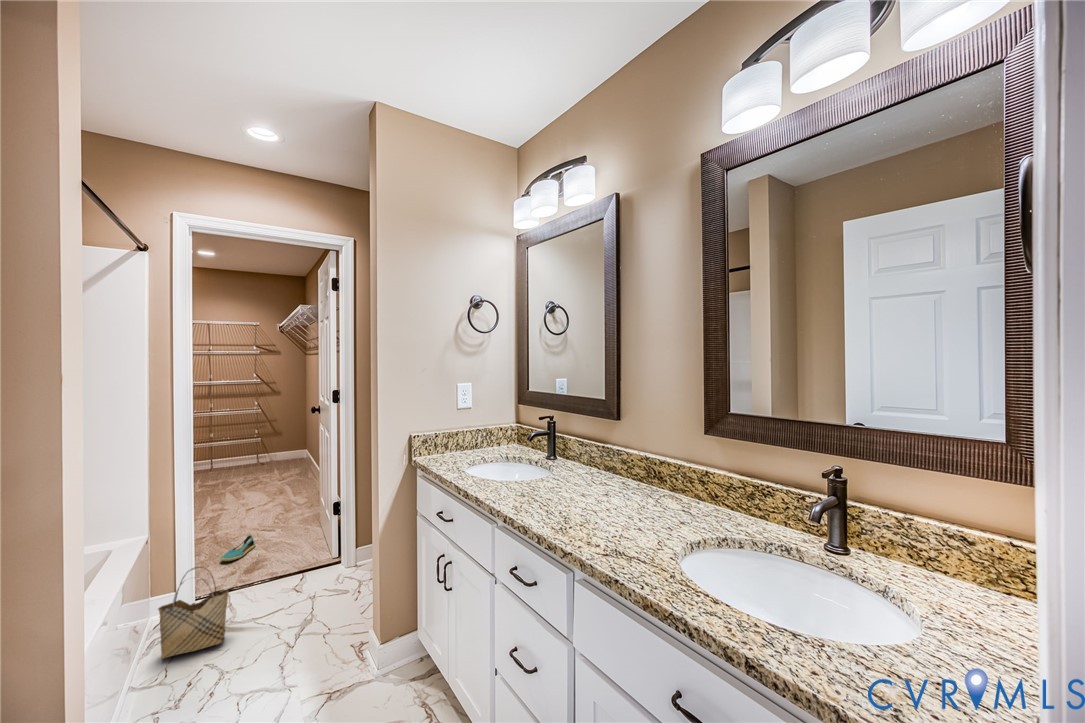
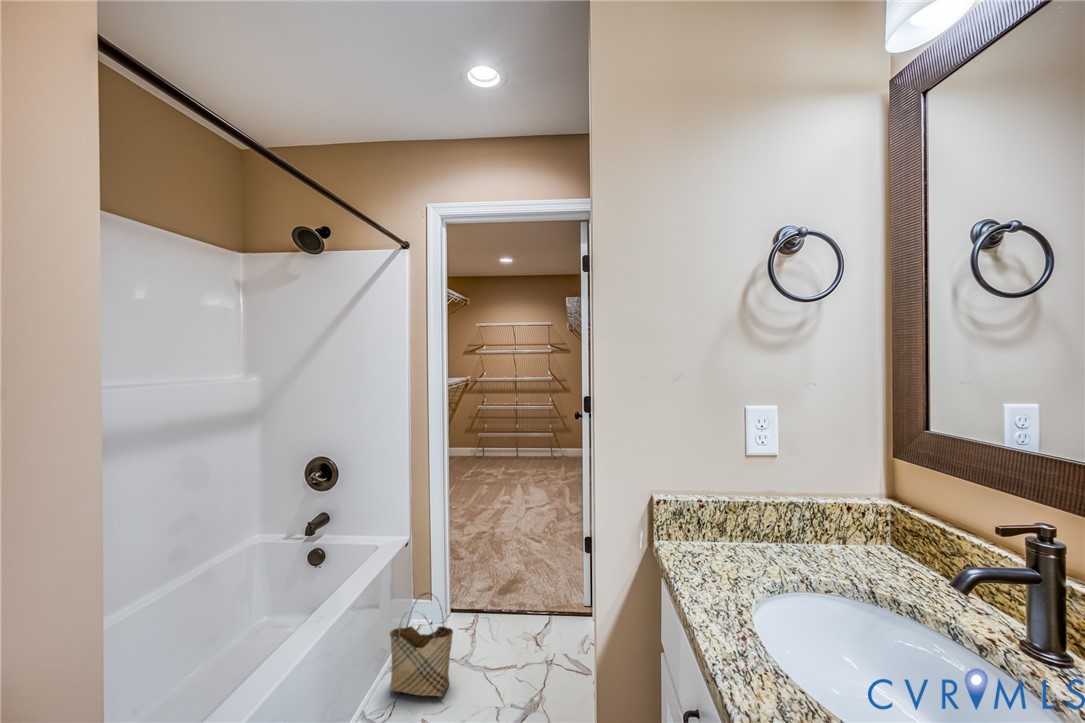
shoe: present [220,535,255,561] -> none [483,544,518,570]

